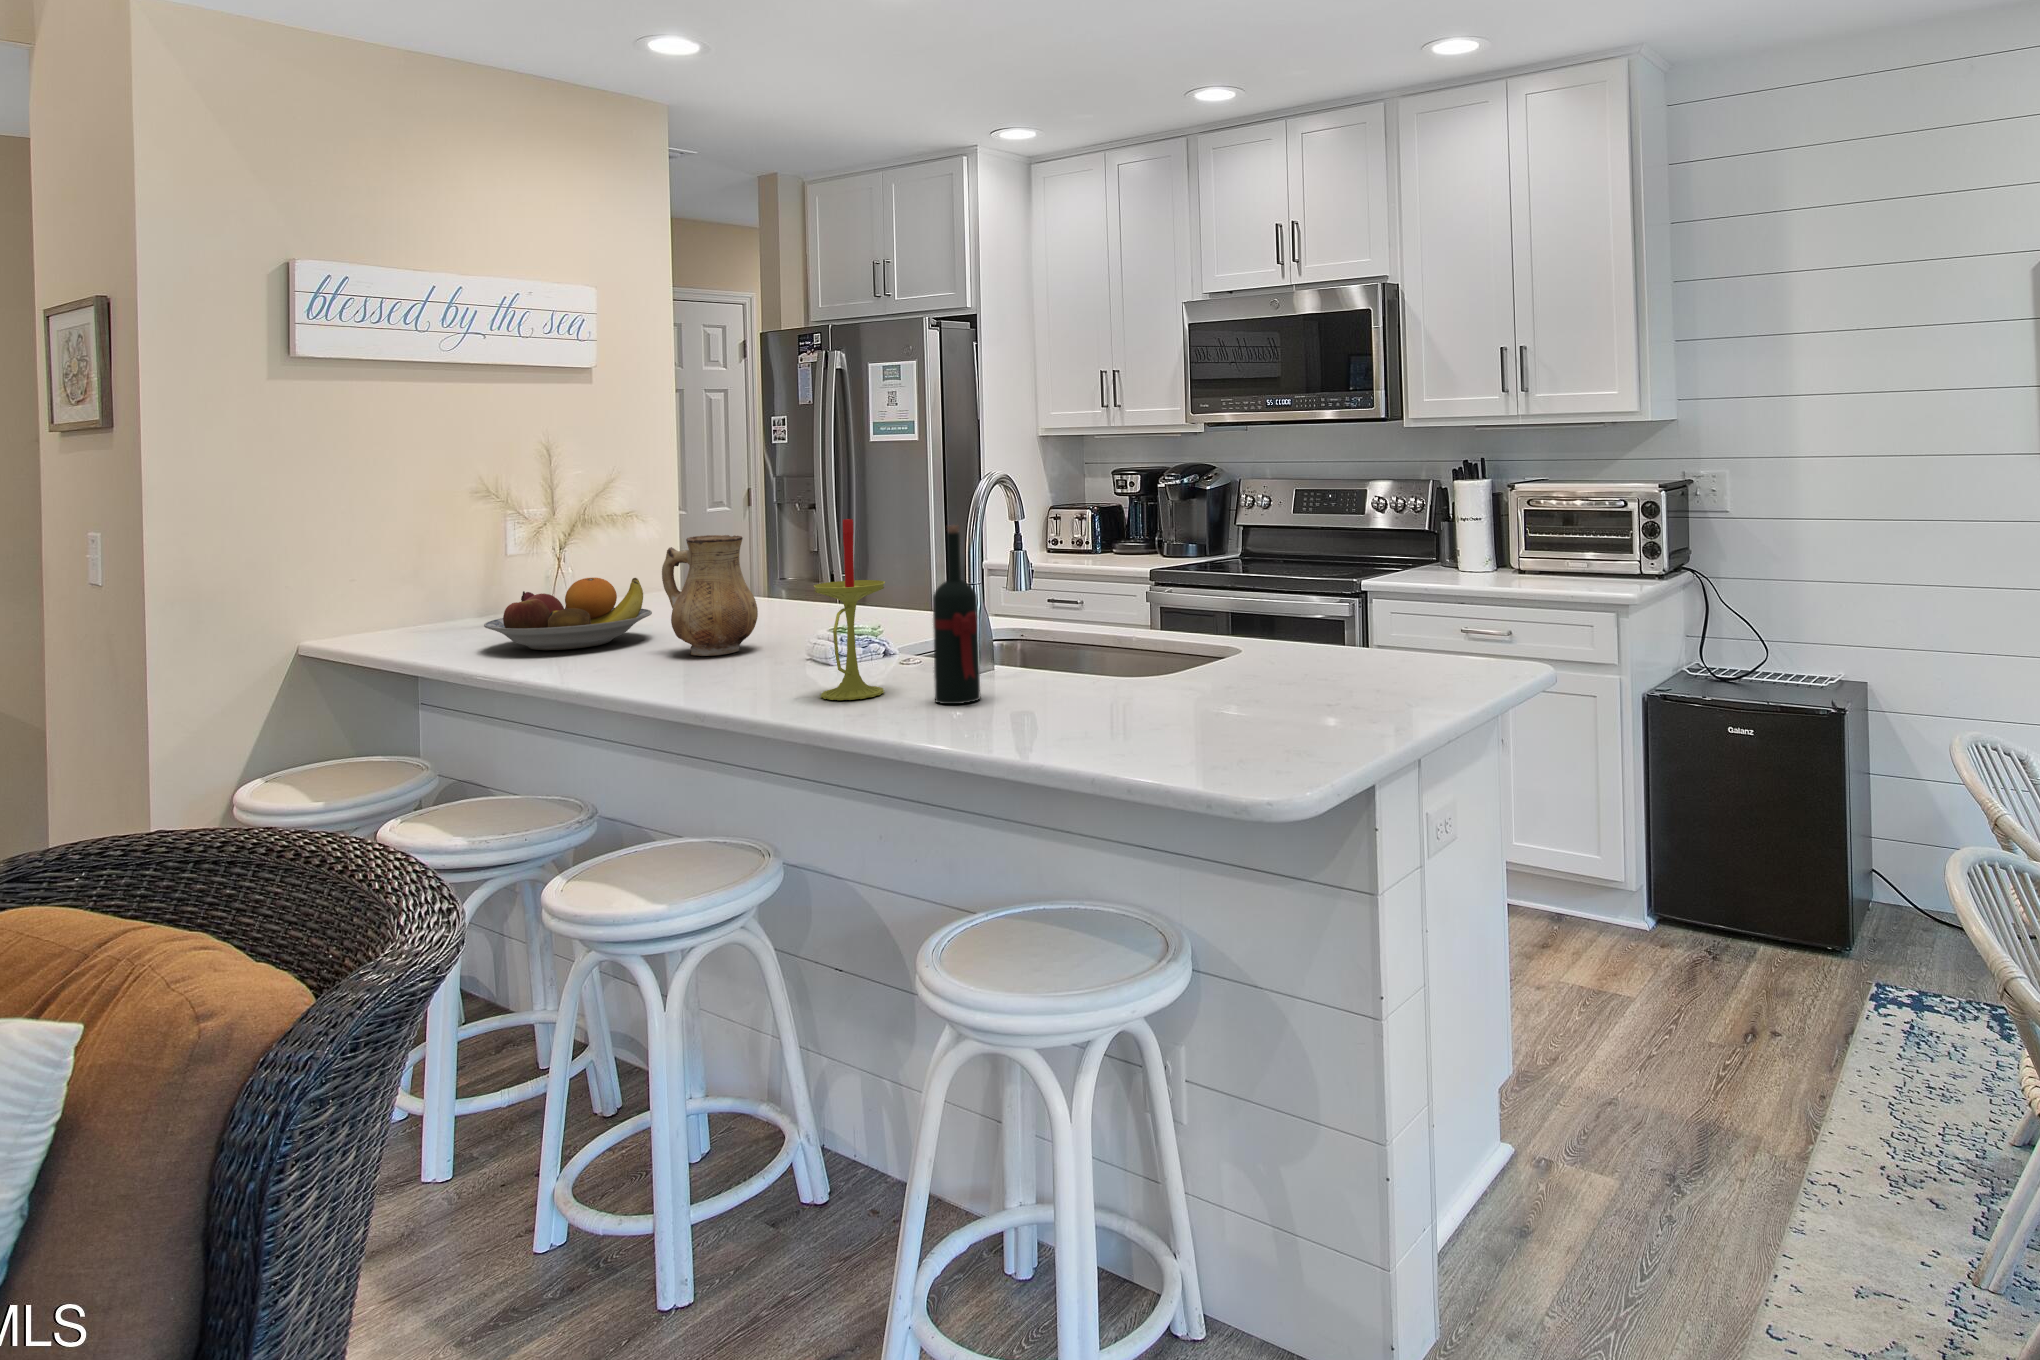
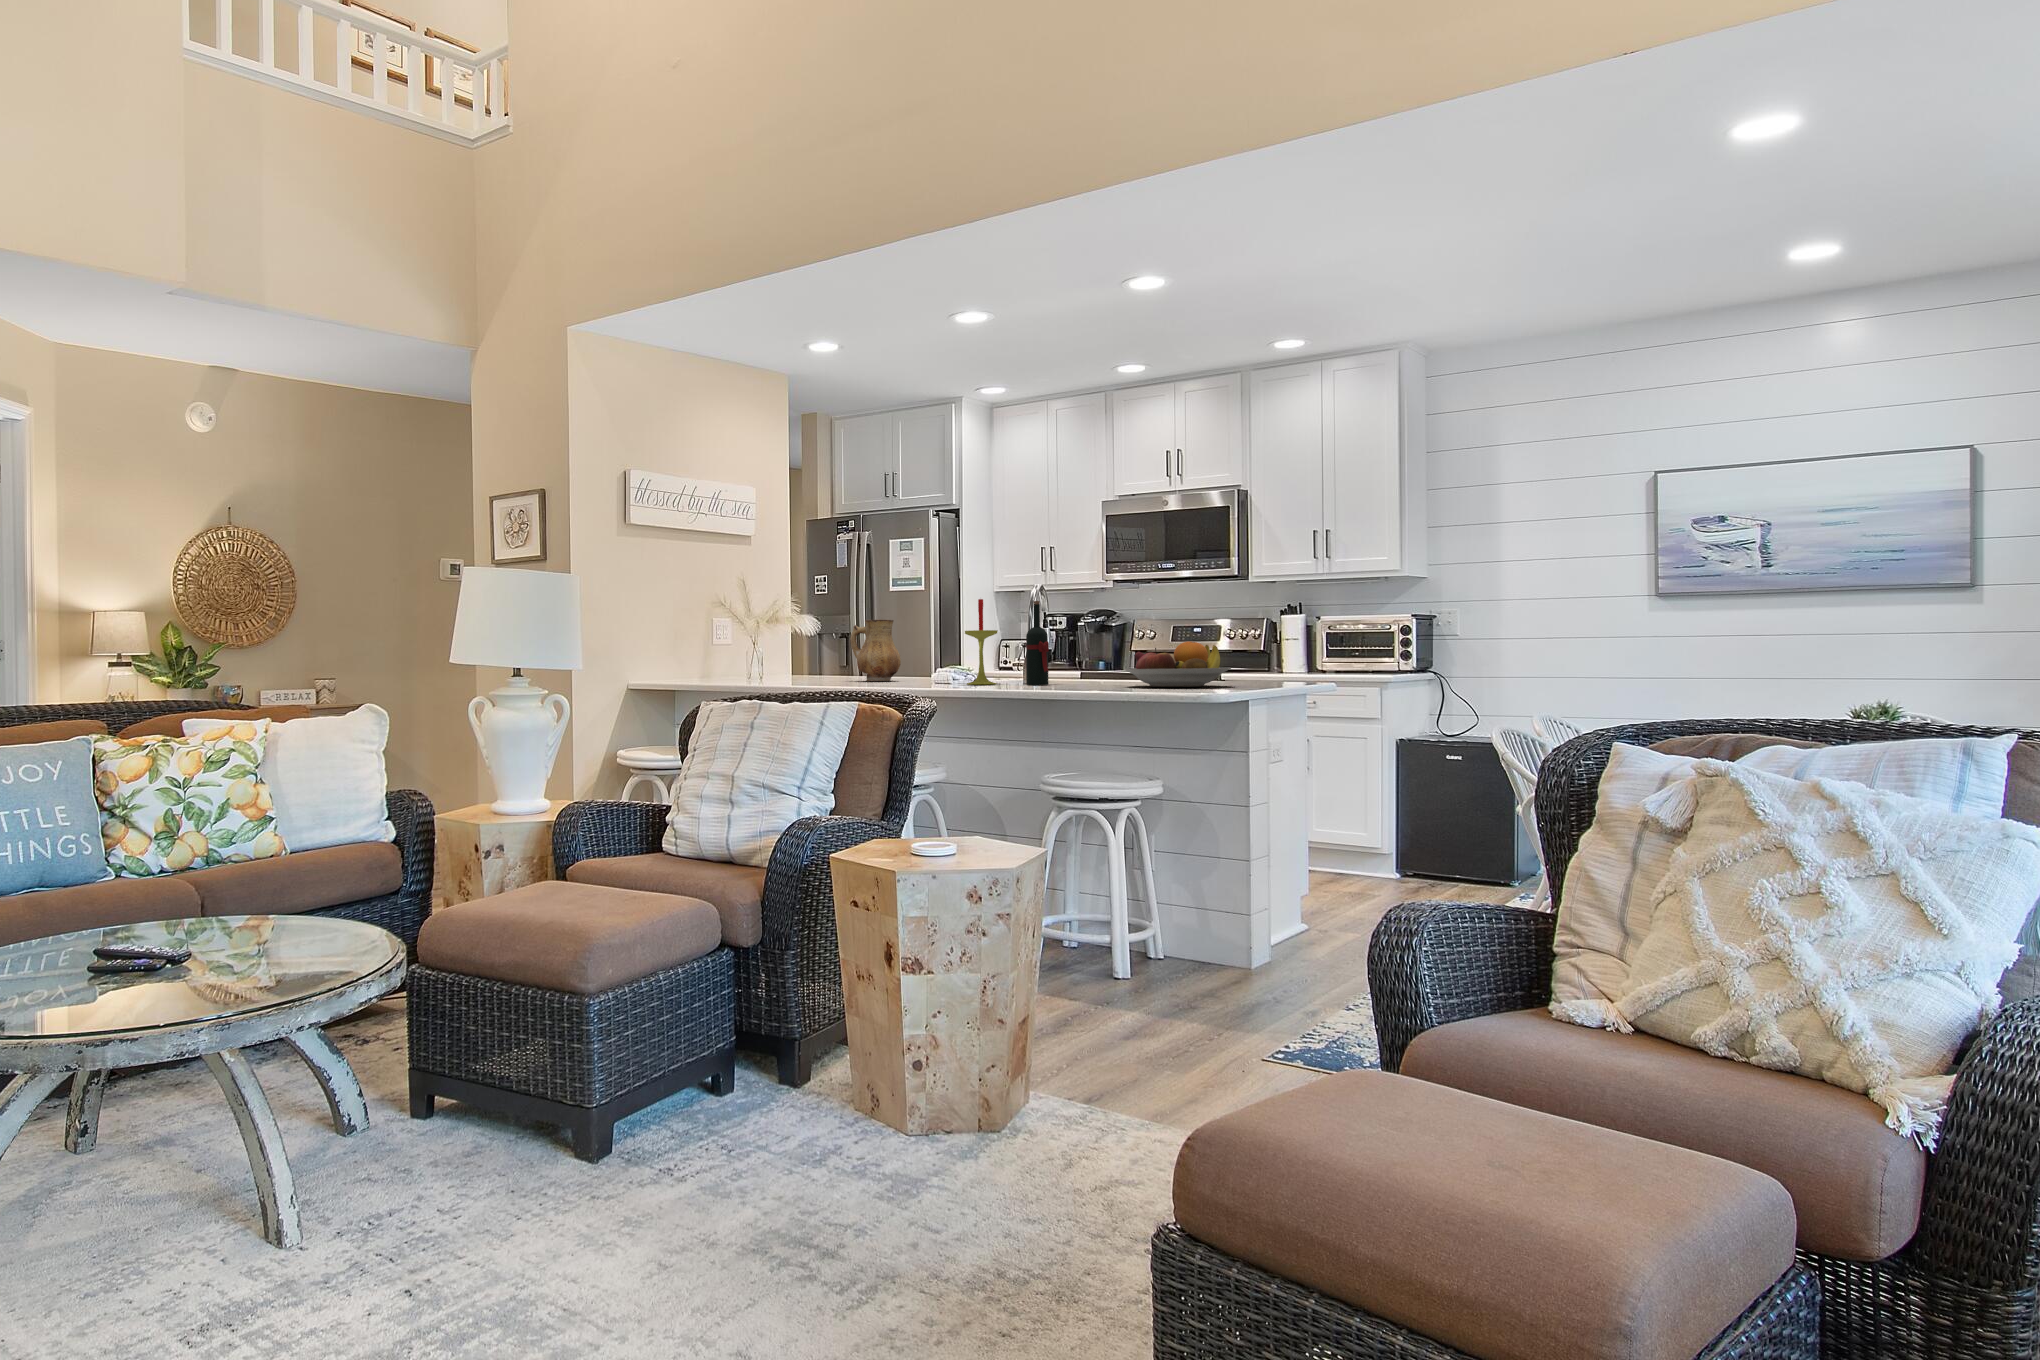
fruit bowl: present [484,578,652,650] -> present [1124,642,1231,687]

